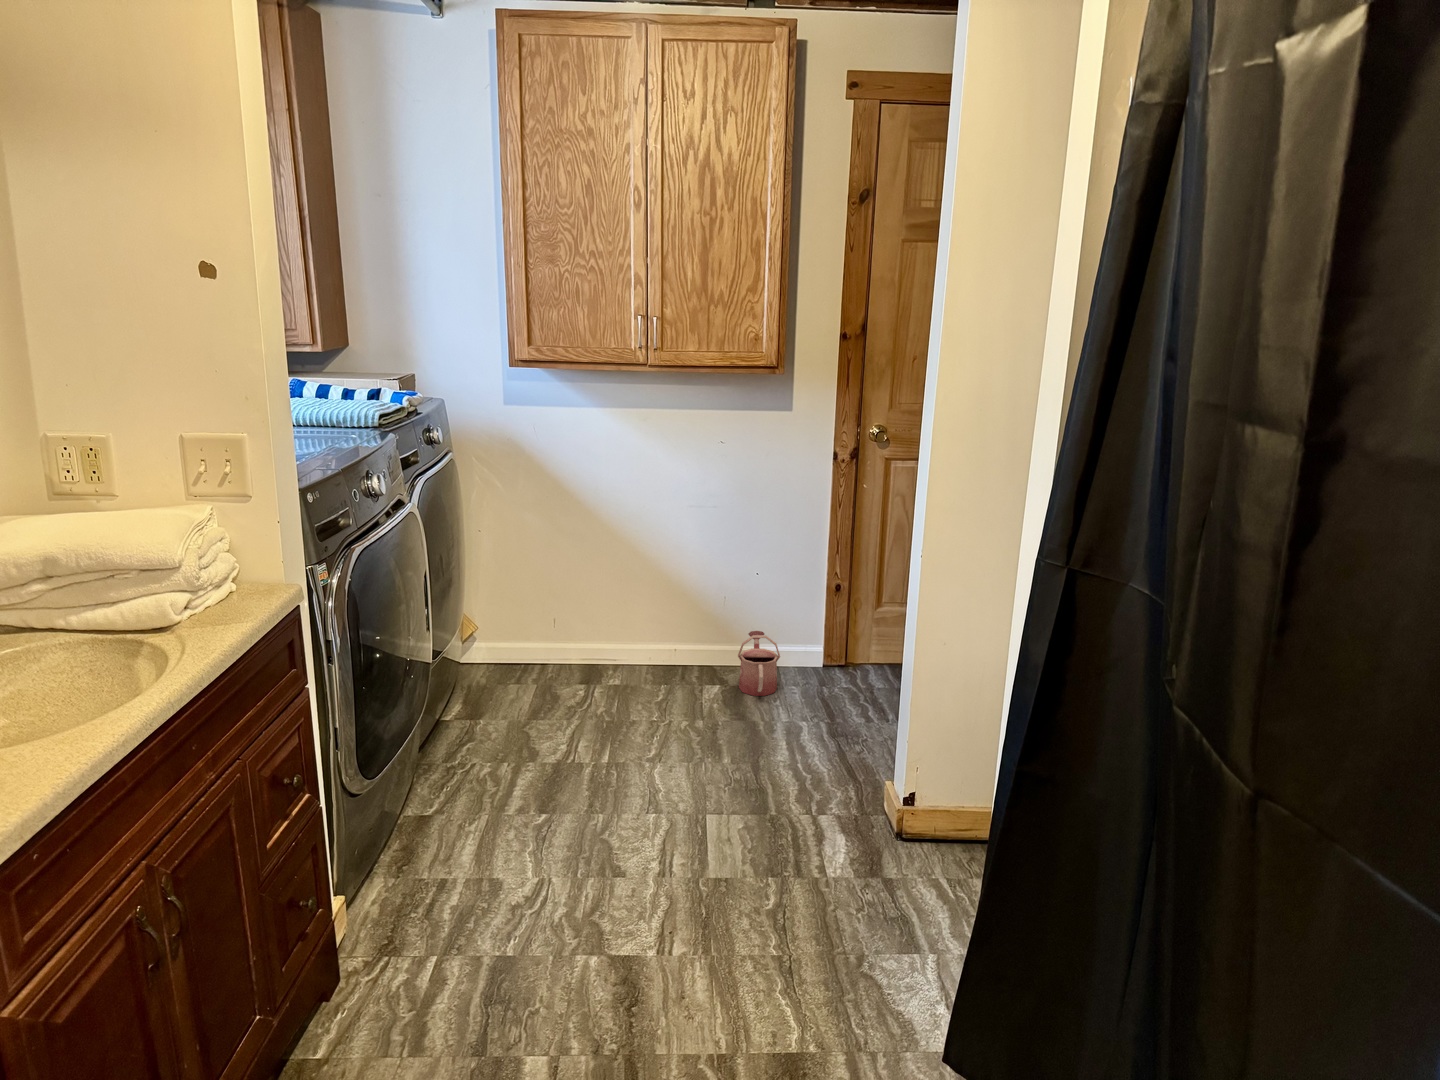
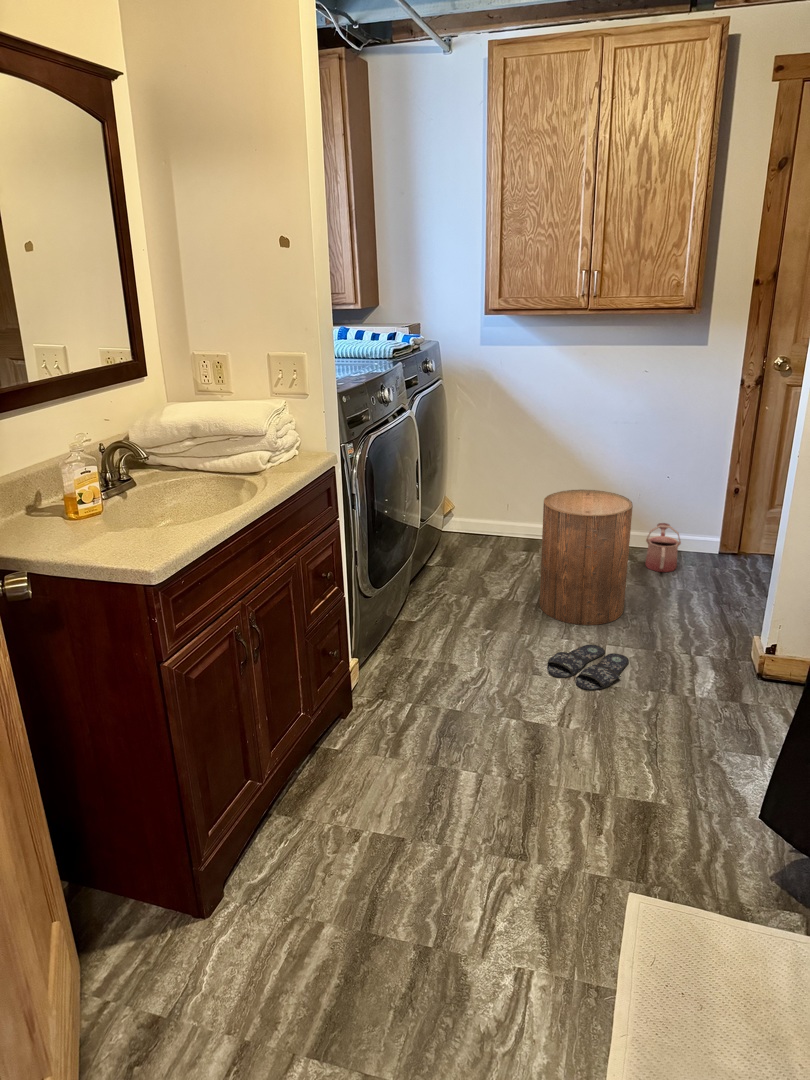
stool: none [608,599,725,787] -> present [540,490,633,625]
slippers: none [631,815,738,889] -> present [547,644,629,690]

